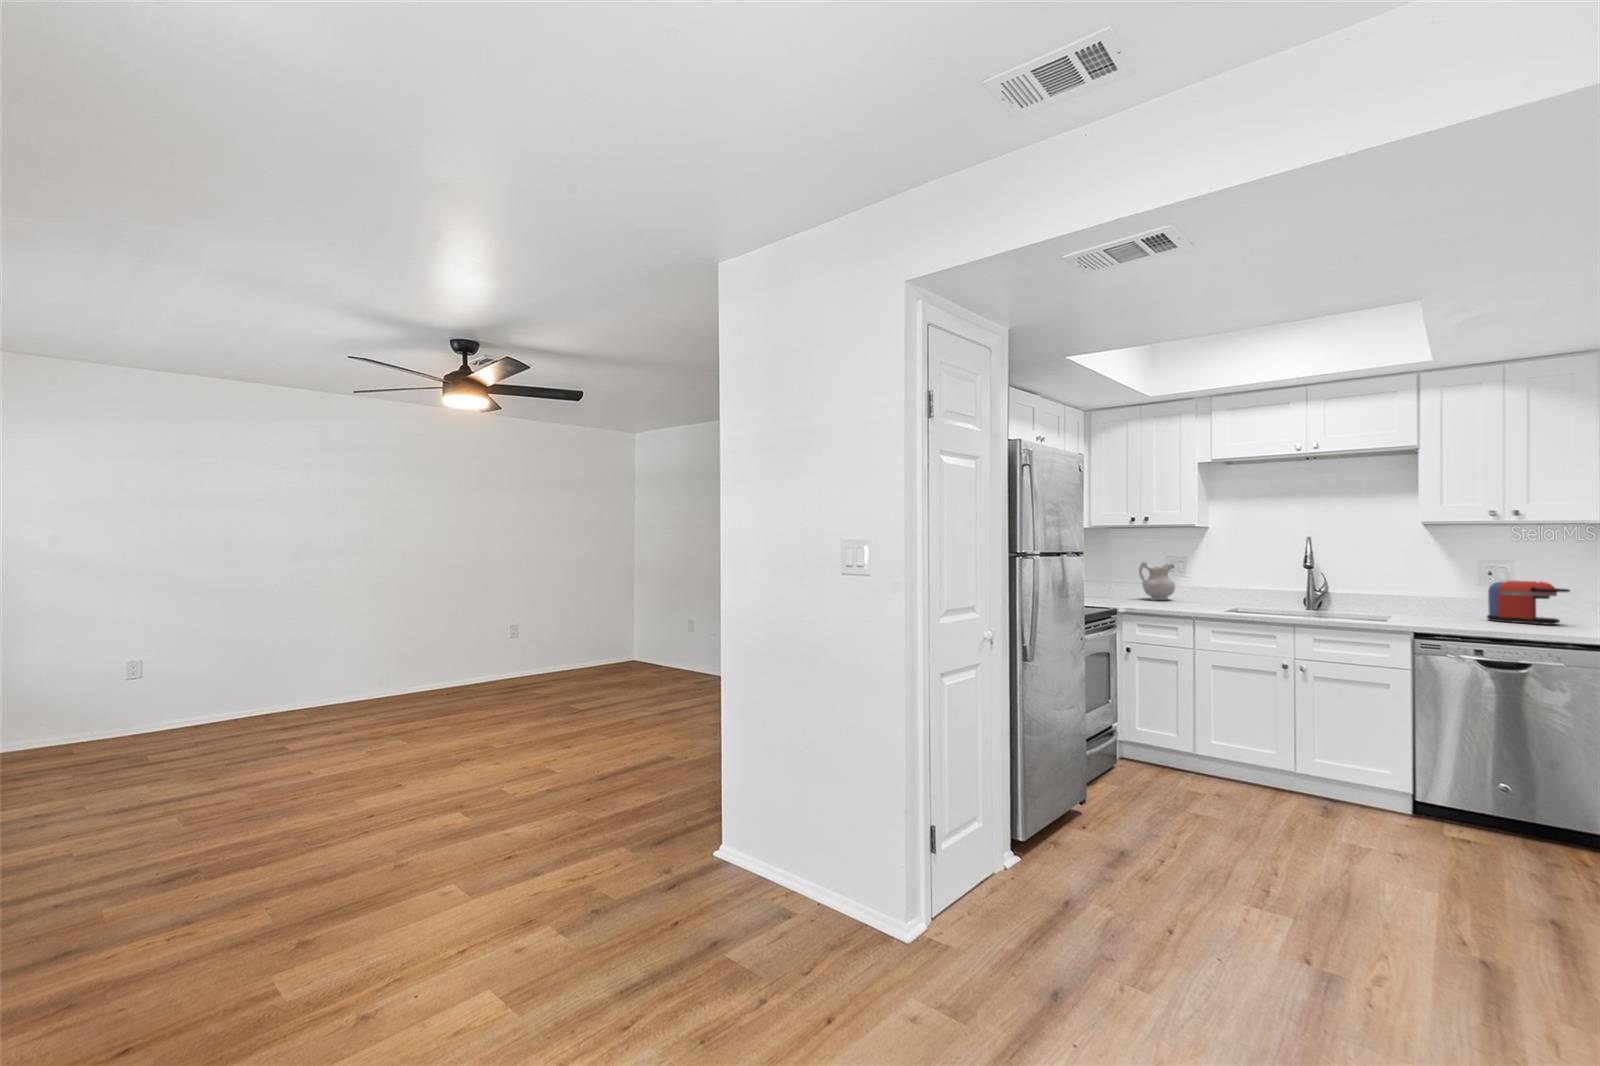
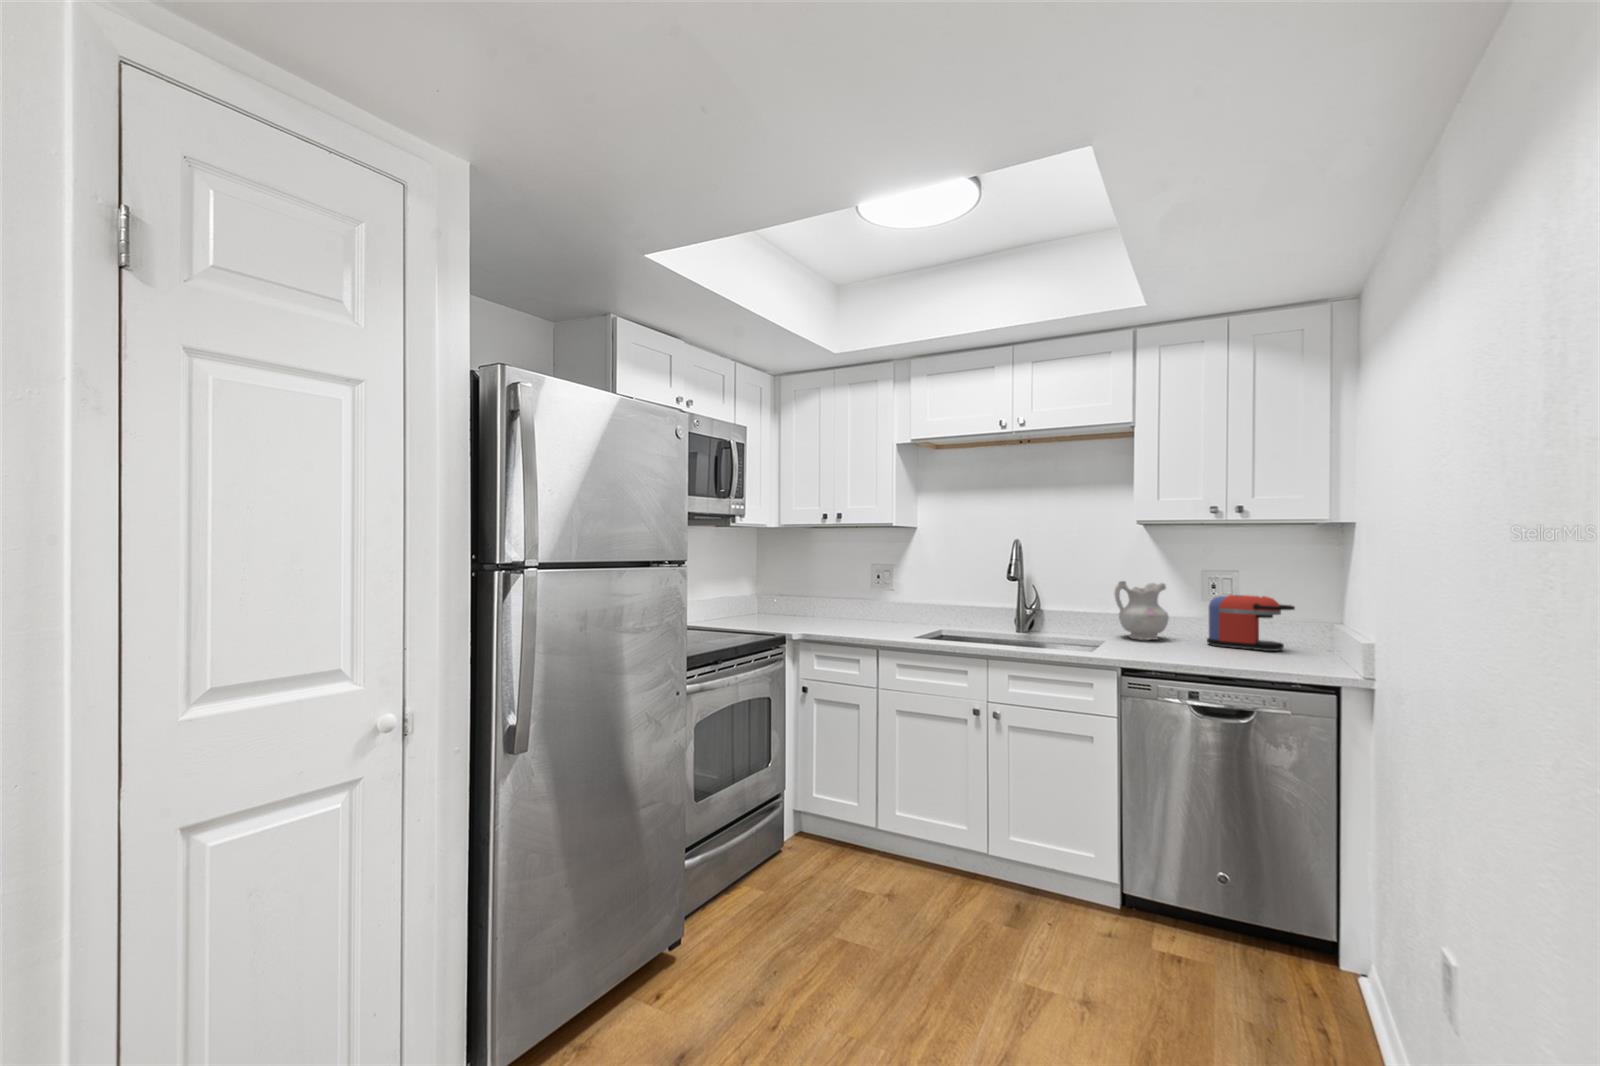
ceramic pitcher: present [1139,562,1175,600] -> present [1114,581,1169,640]

